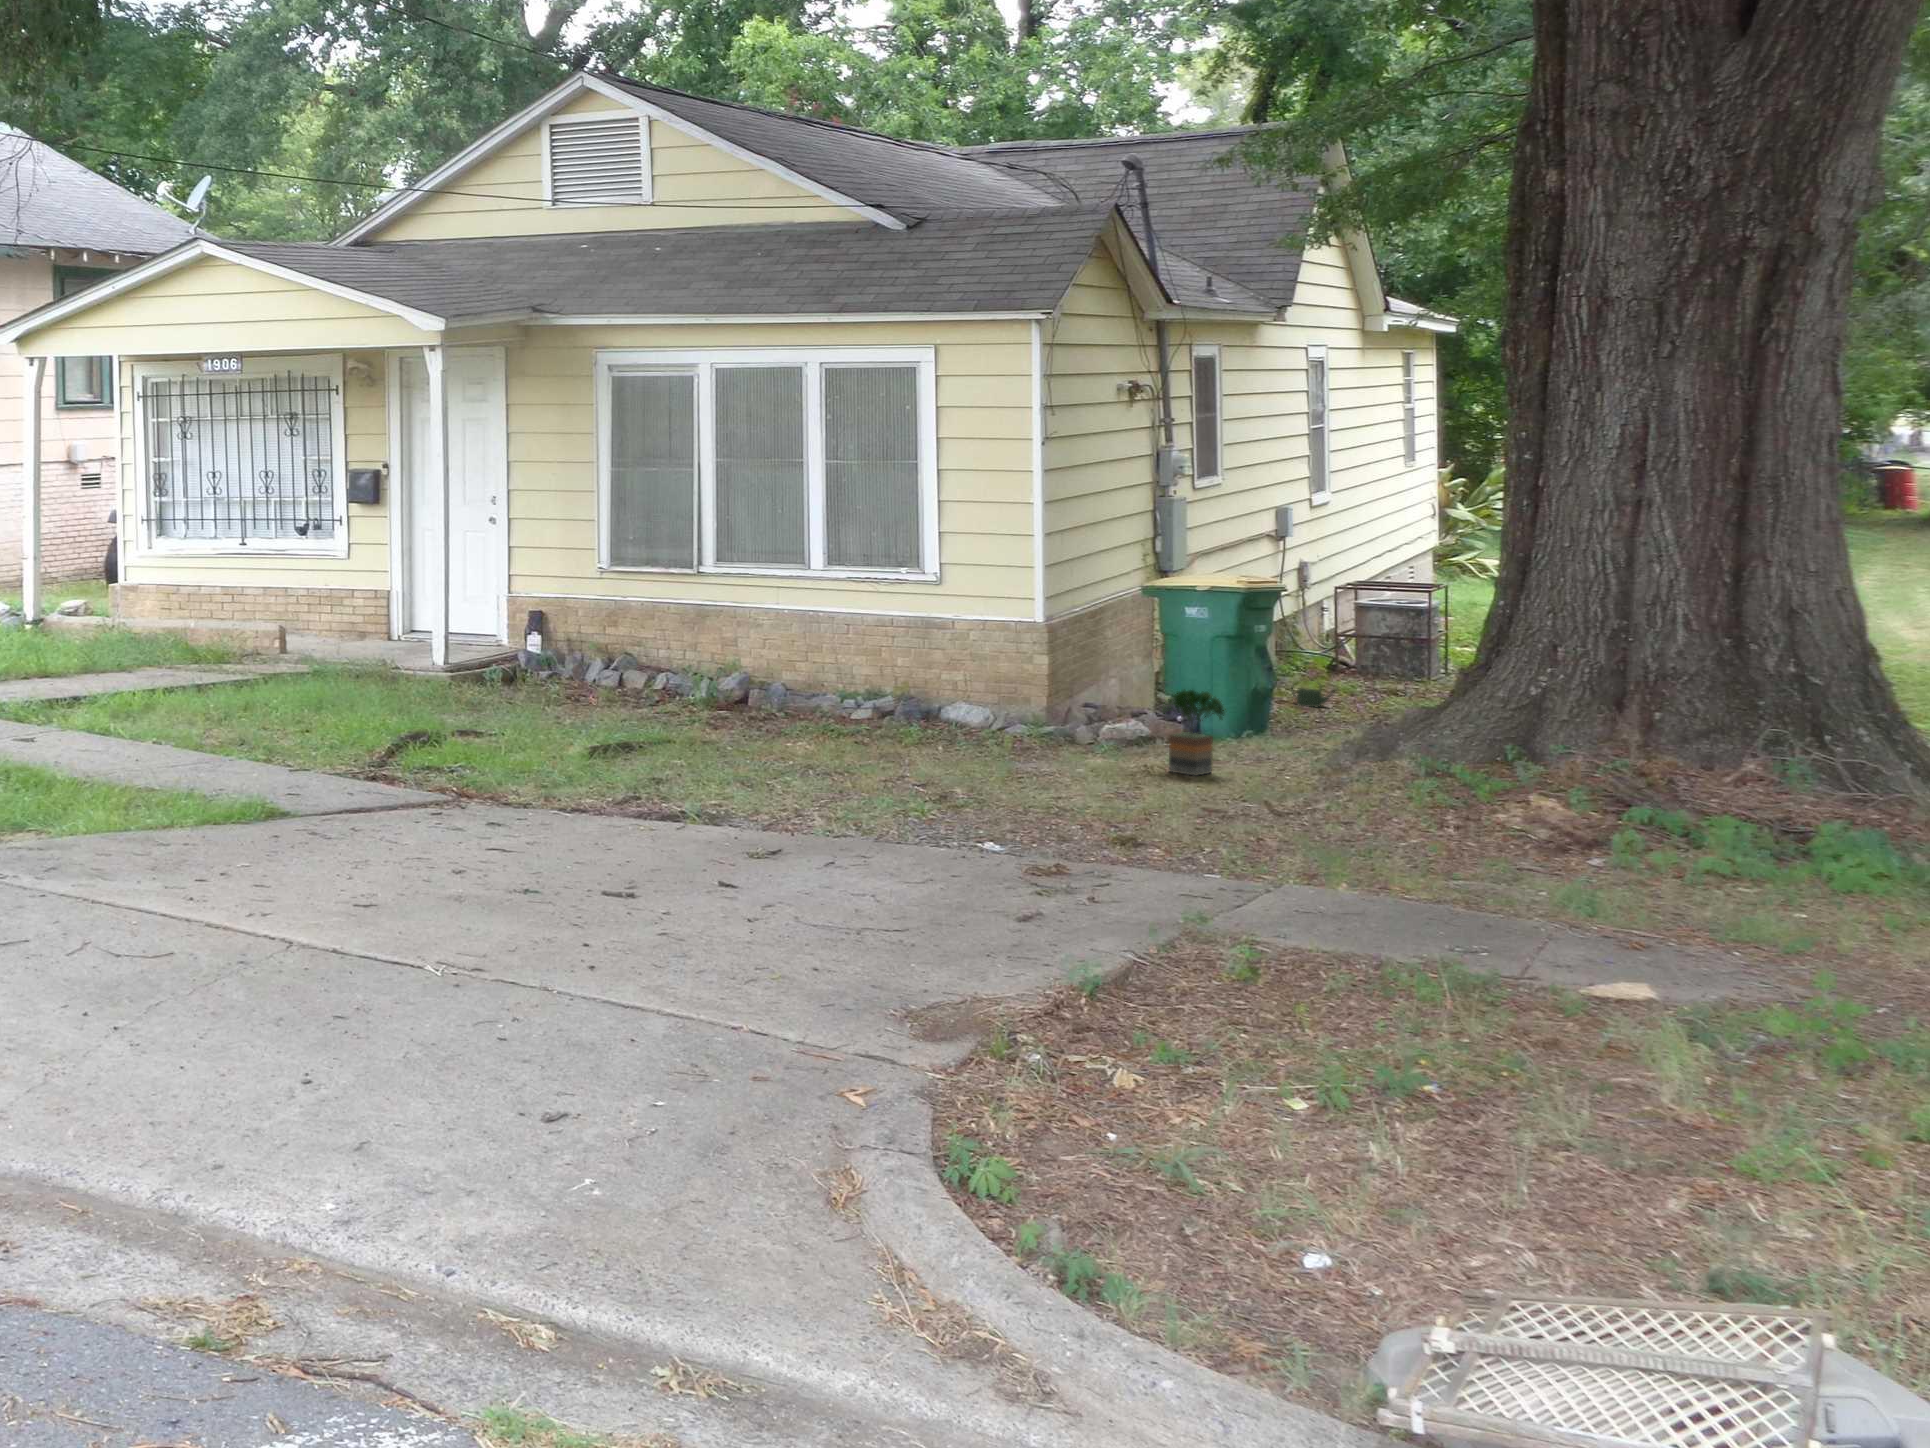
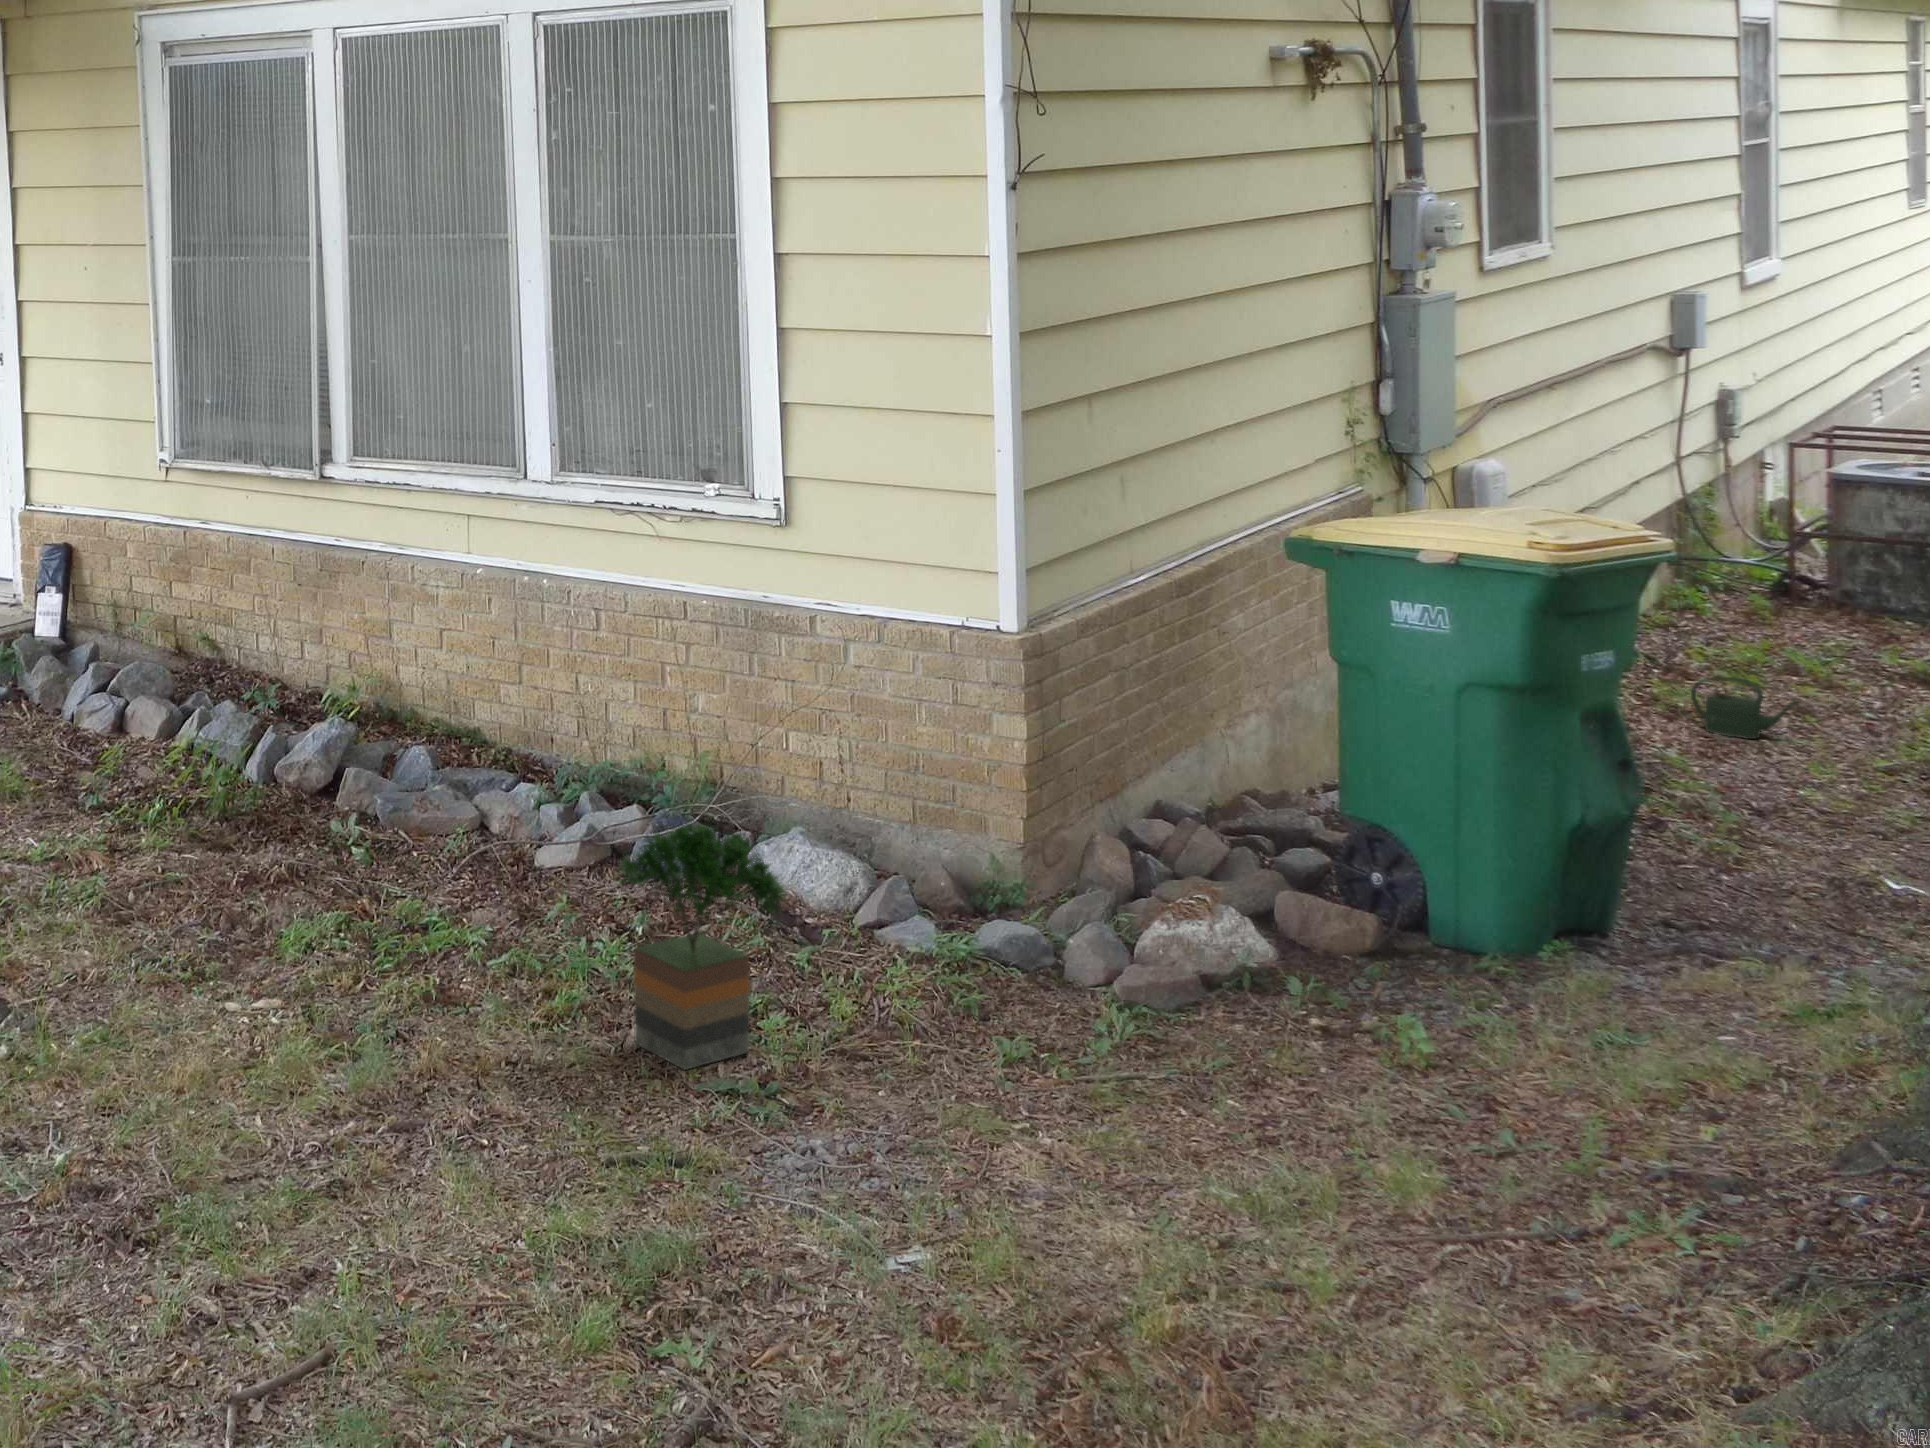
potted tree: present [1163,689,1227,776] -> present [617,823,785,1070]

